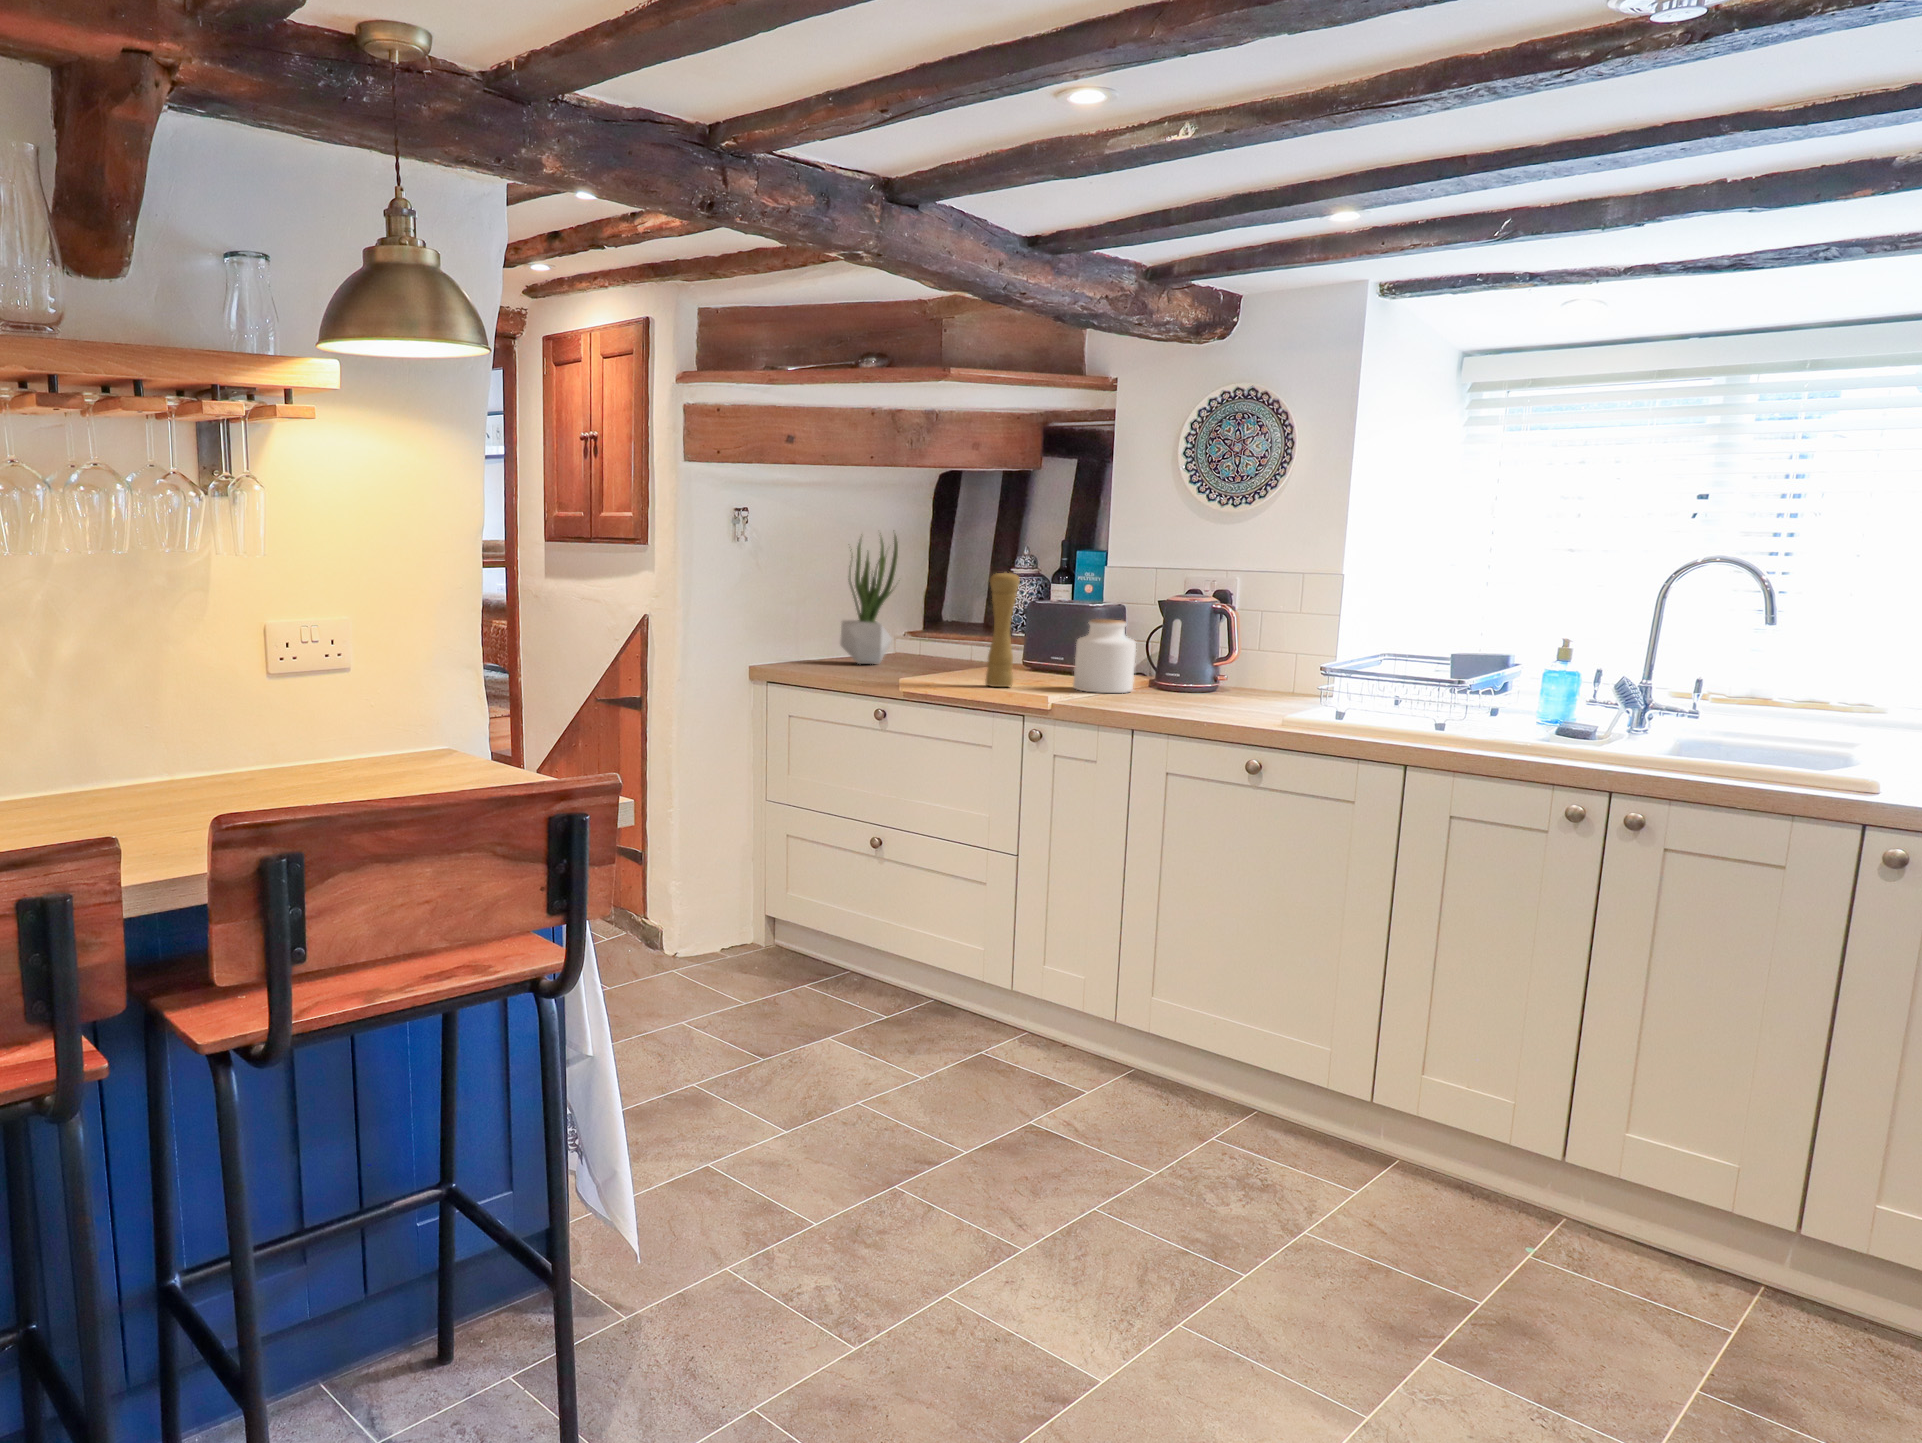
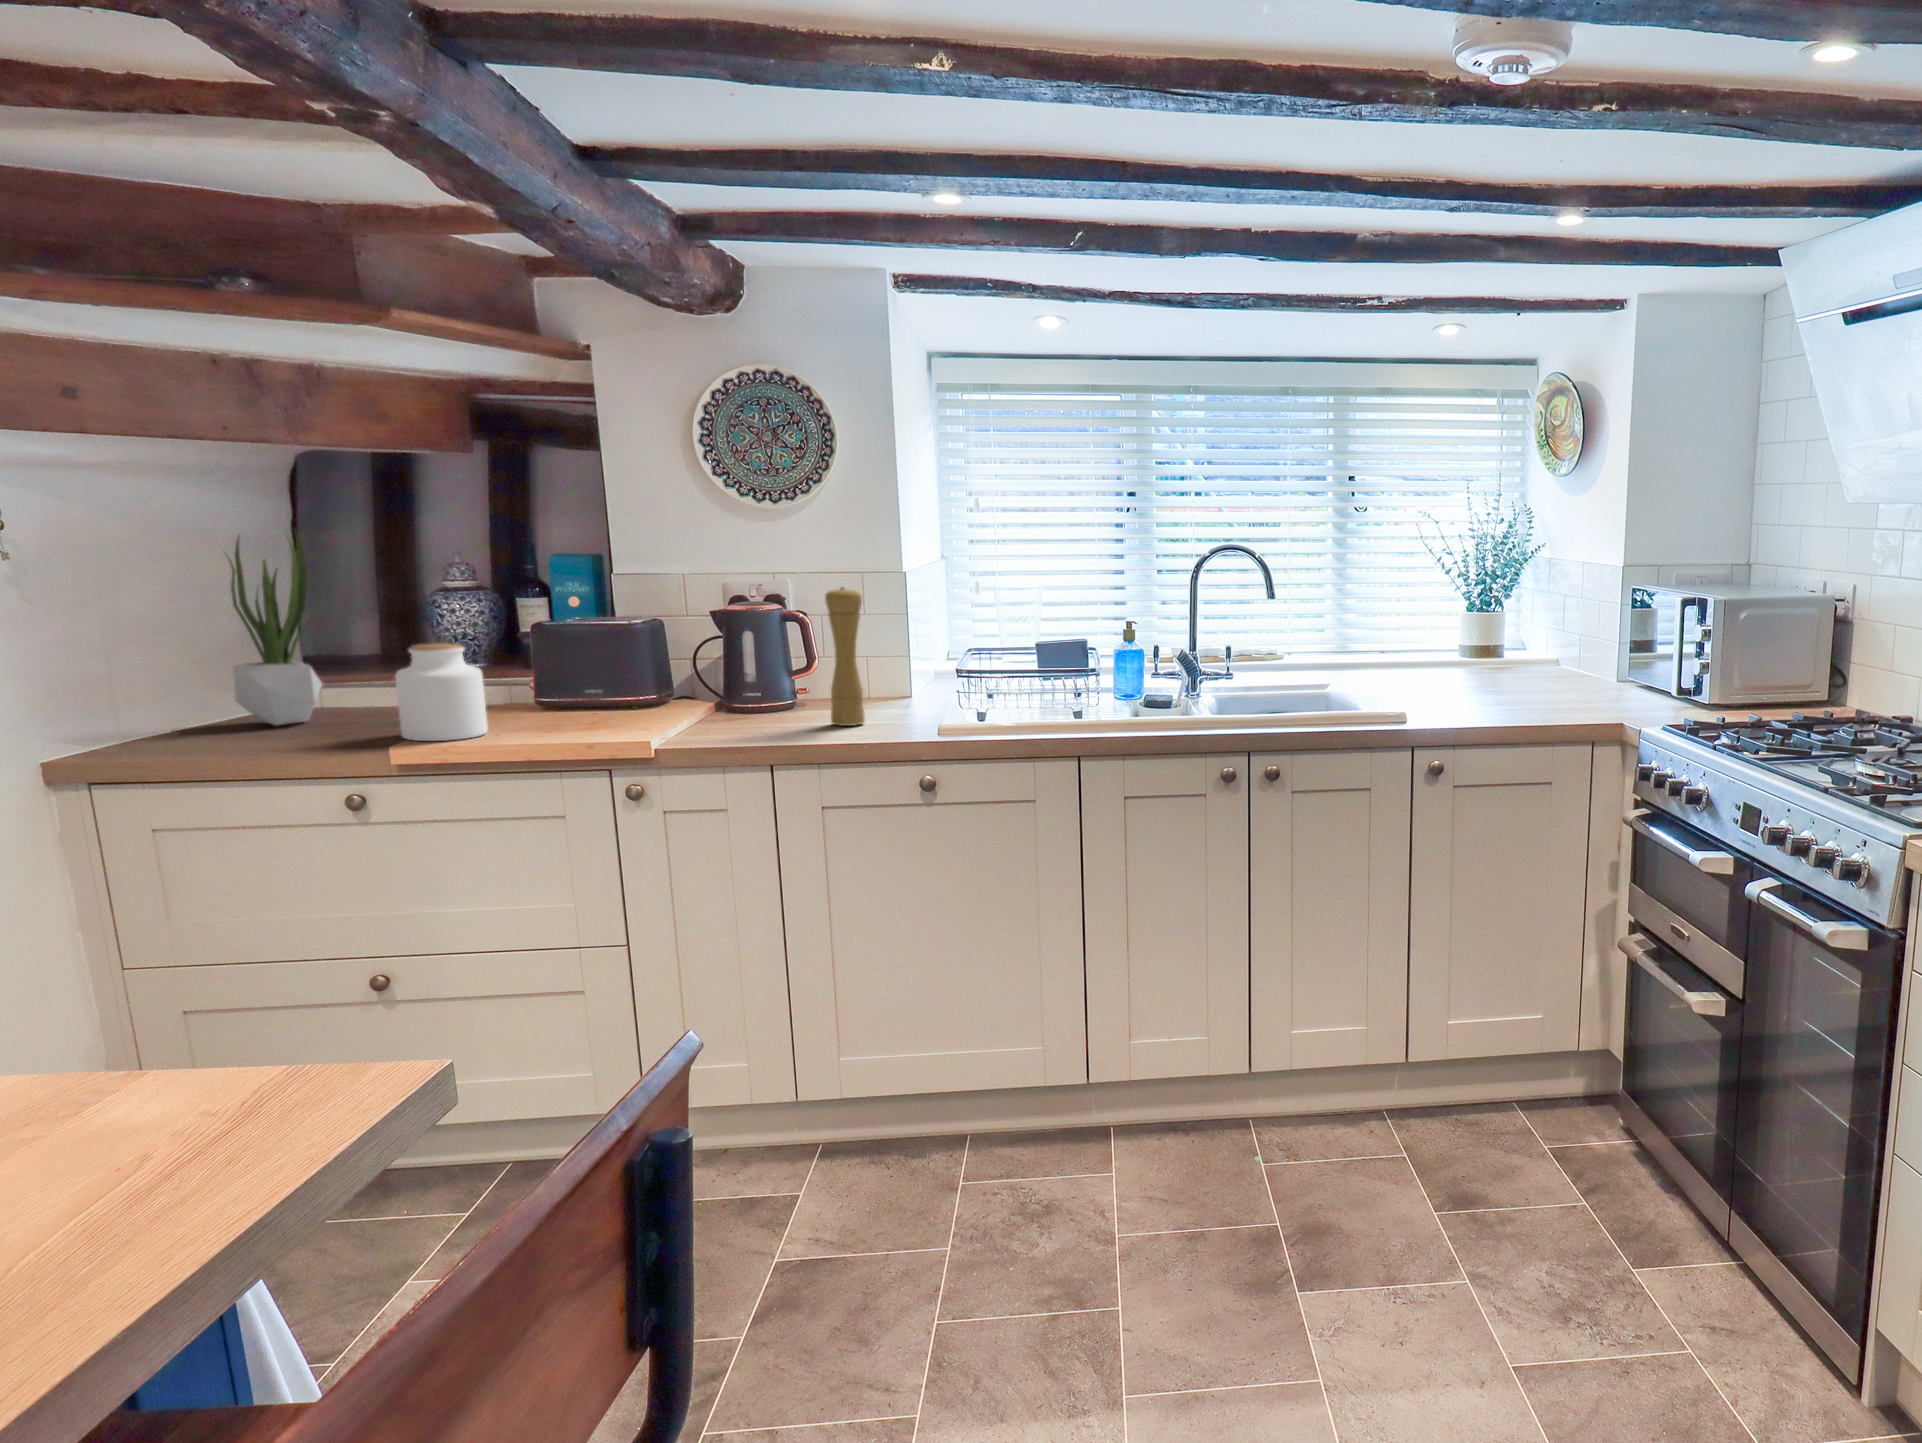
pepper mill: present [986,572,1020,687] -> present [825,587,865,726]
jar: present [1073,619,1136,693] -> present [395,643,488,741]

